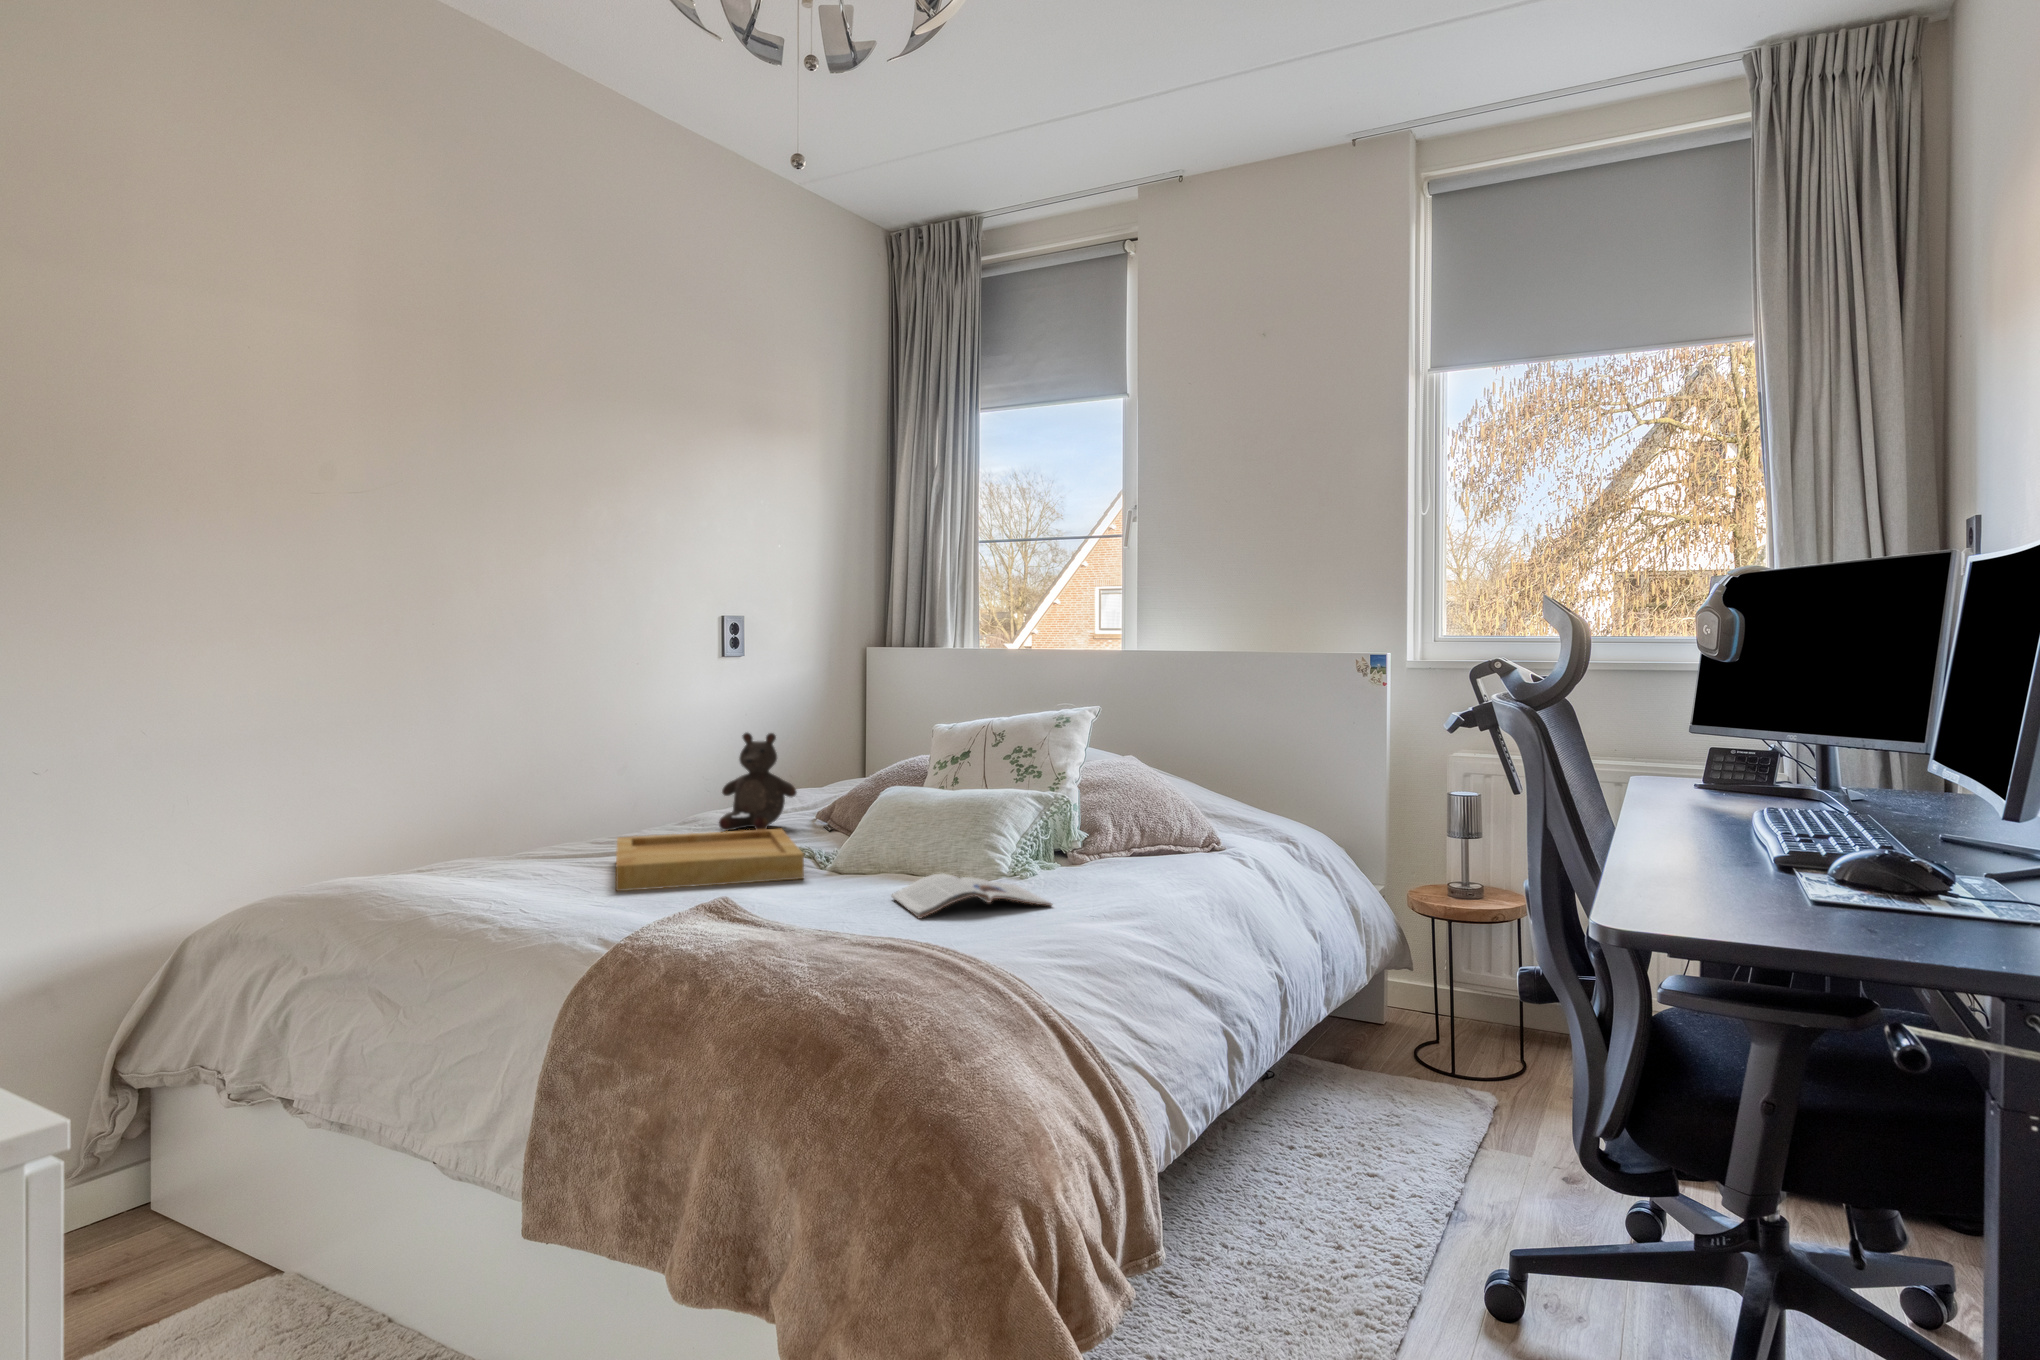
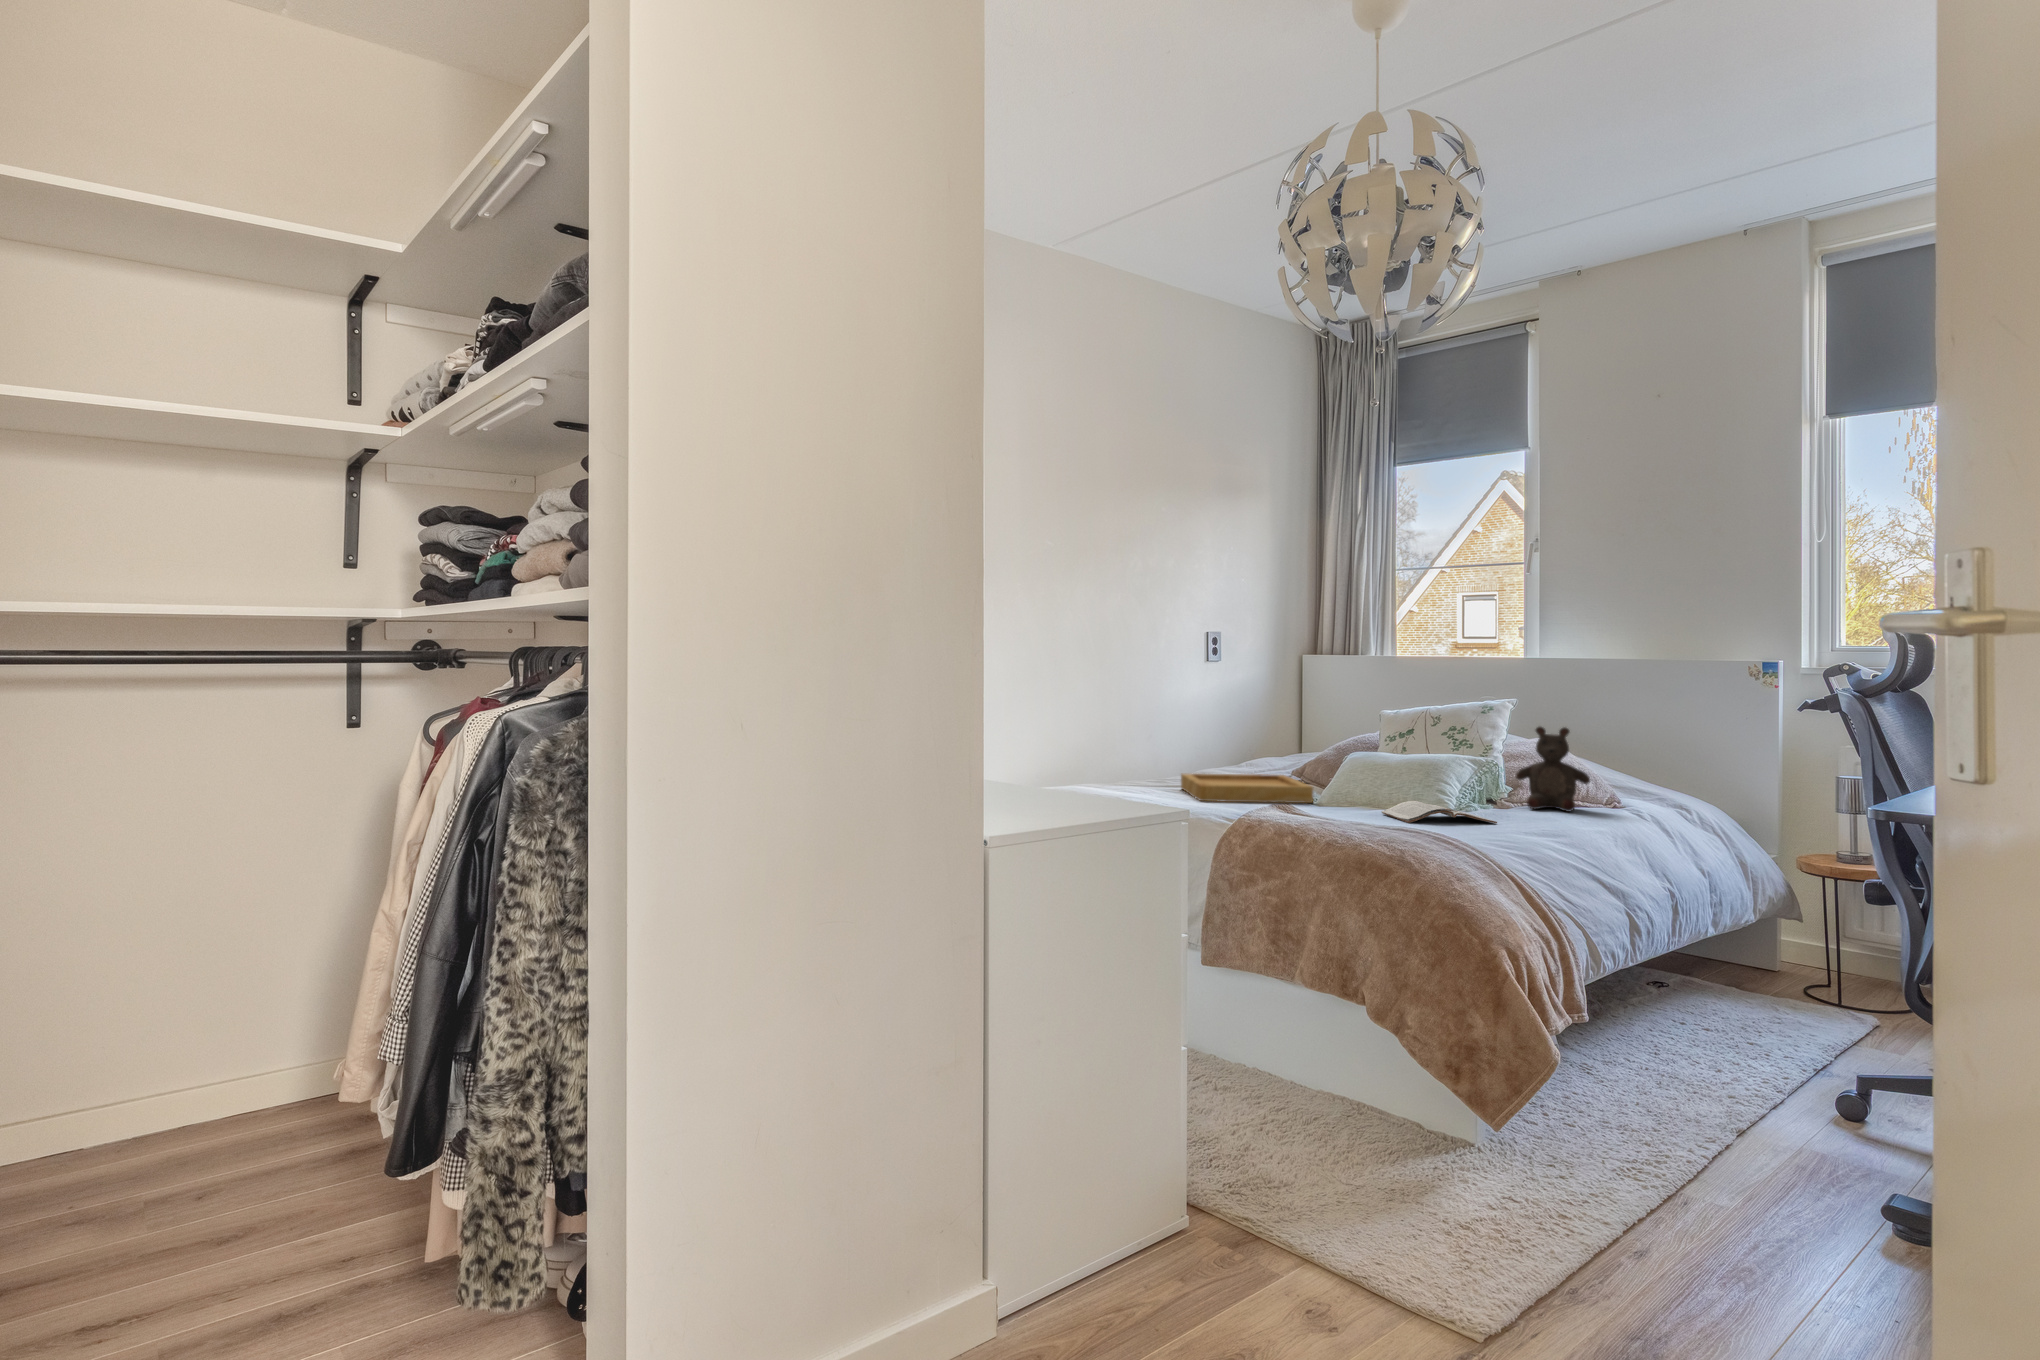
stuffed bear: present [719,733,797,831] -> present [1516,727,1590,812]

